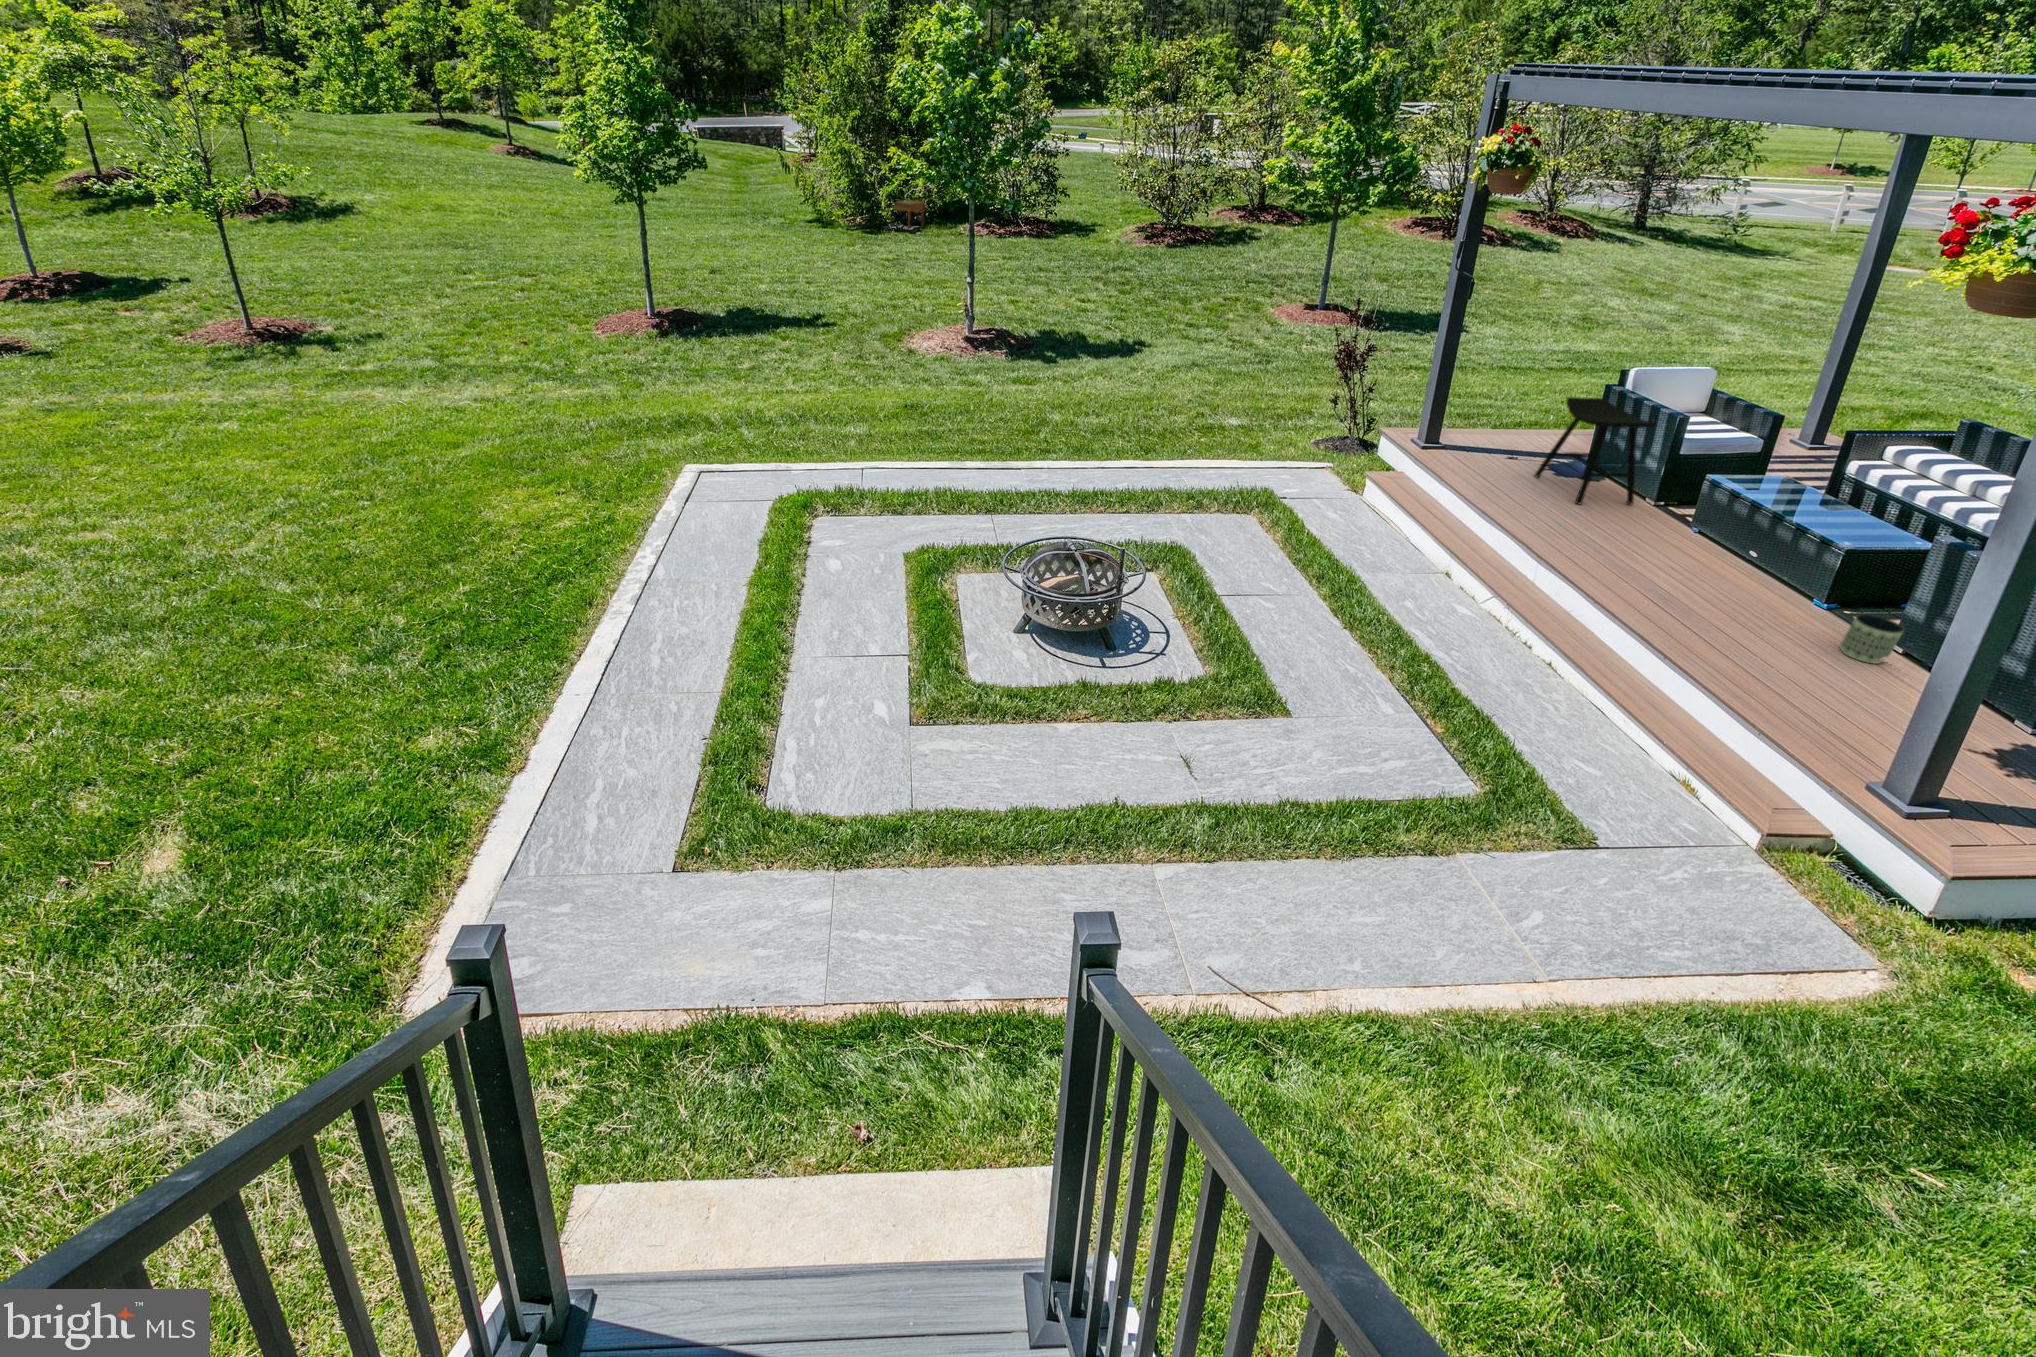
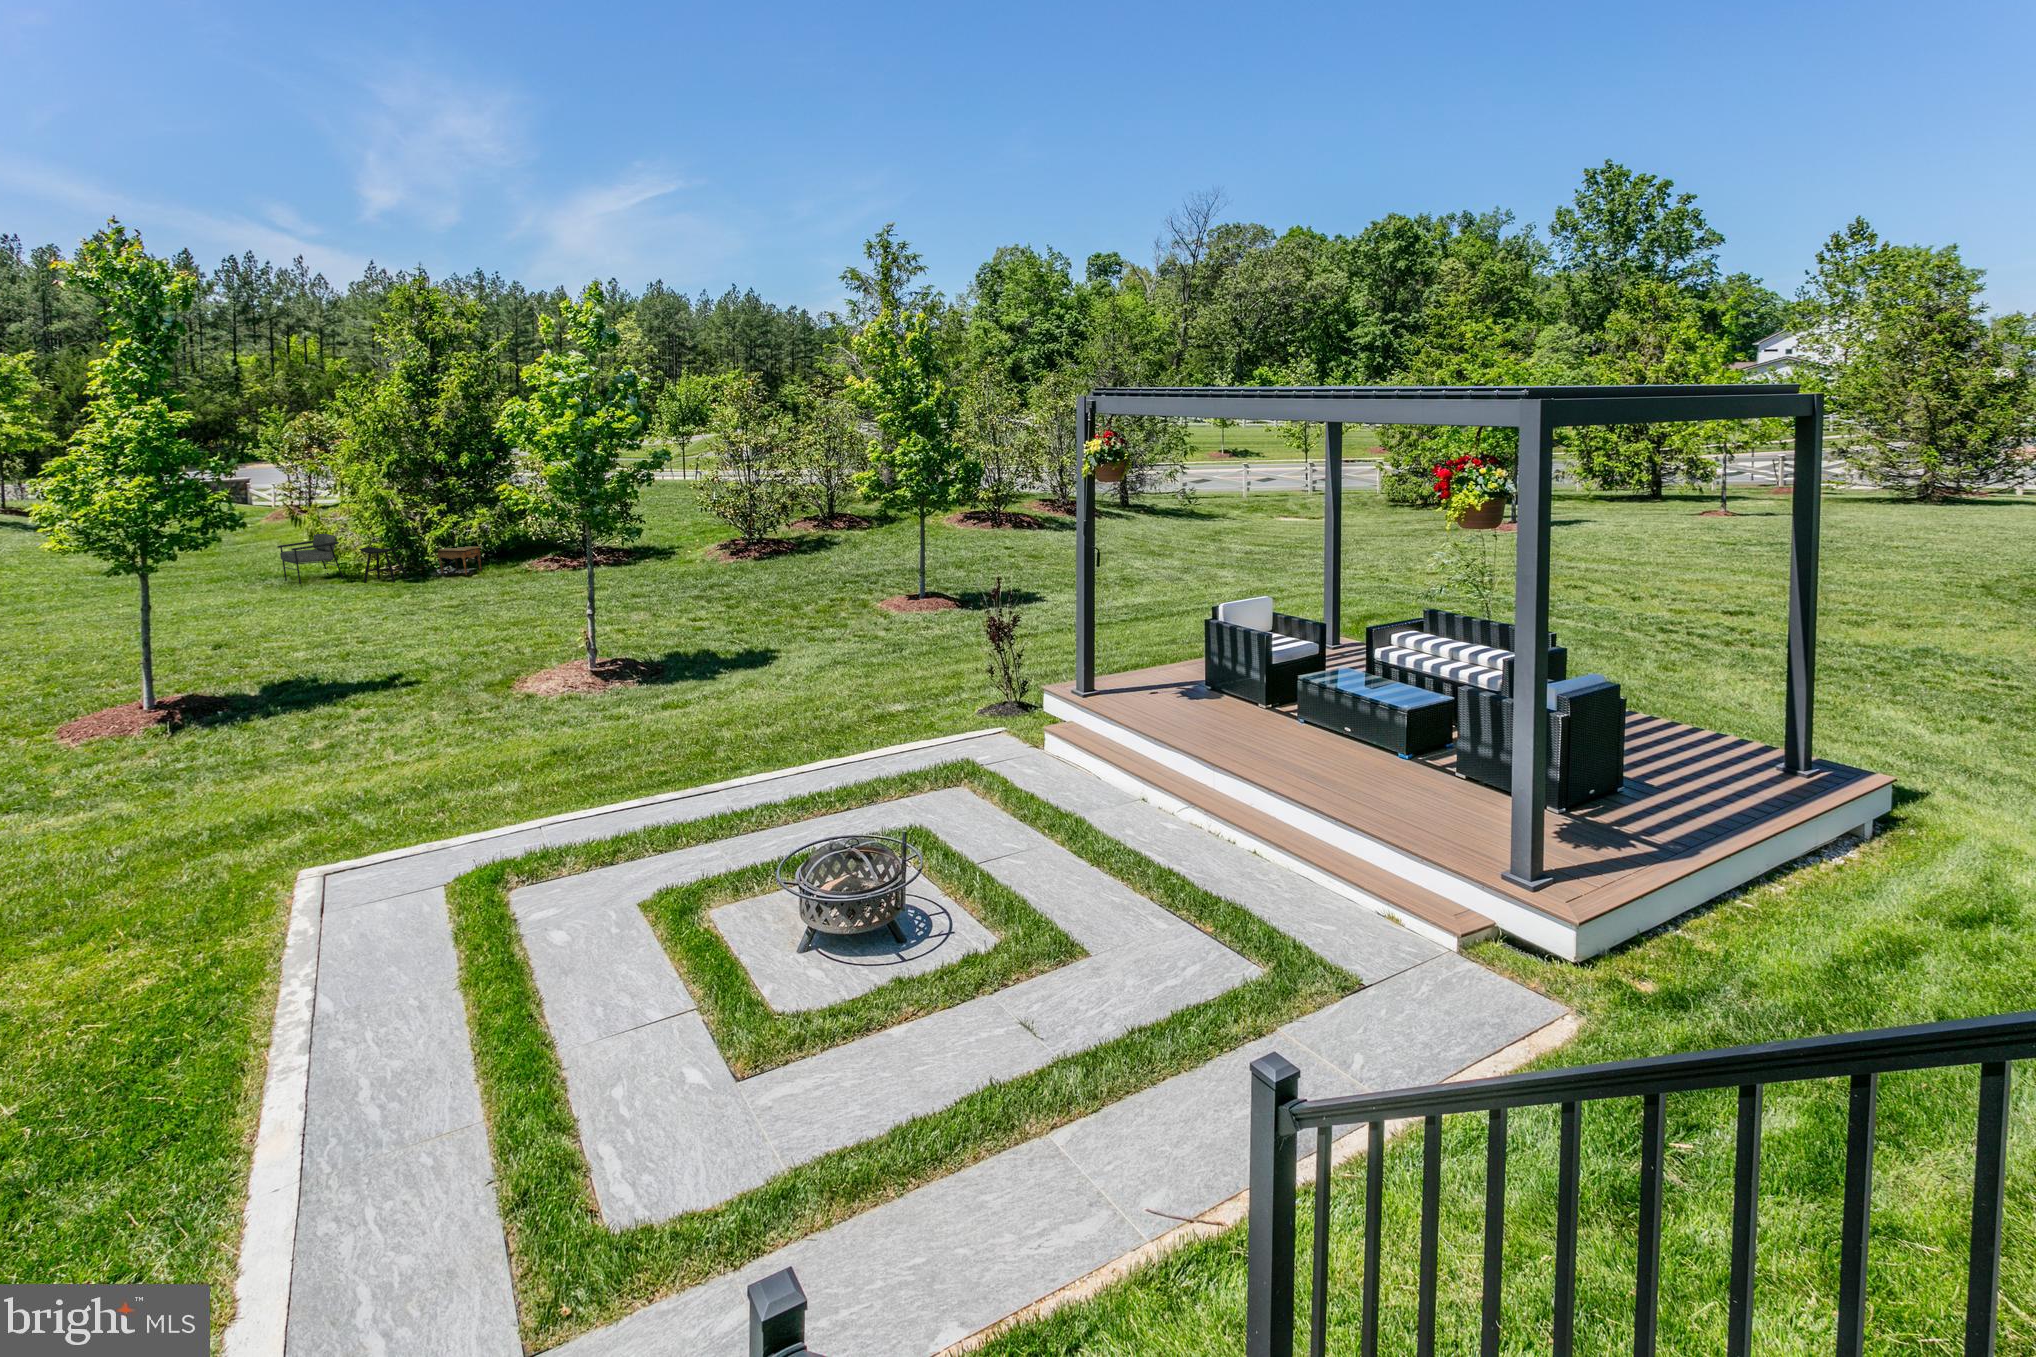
armchair: none [767,171,813,219] -> present [277,534,343,584]
stool: present [1534,397,1655,504] -> present [360,546,408,583]
planter: present [1840,614,1904,664] -> none [1443,758,1477,793]

